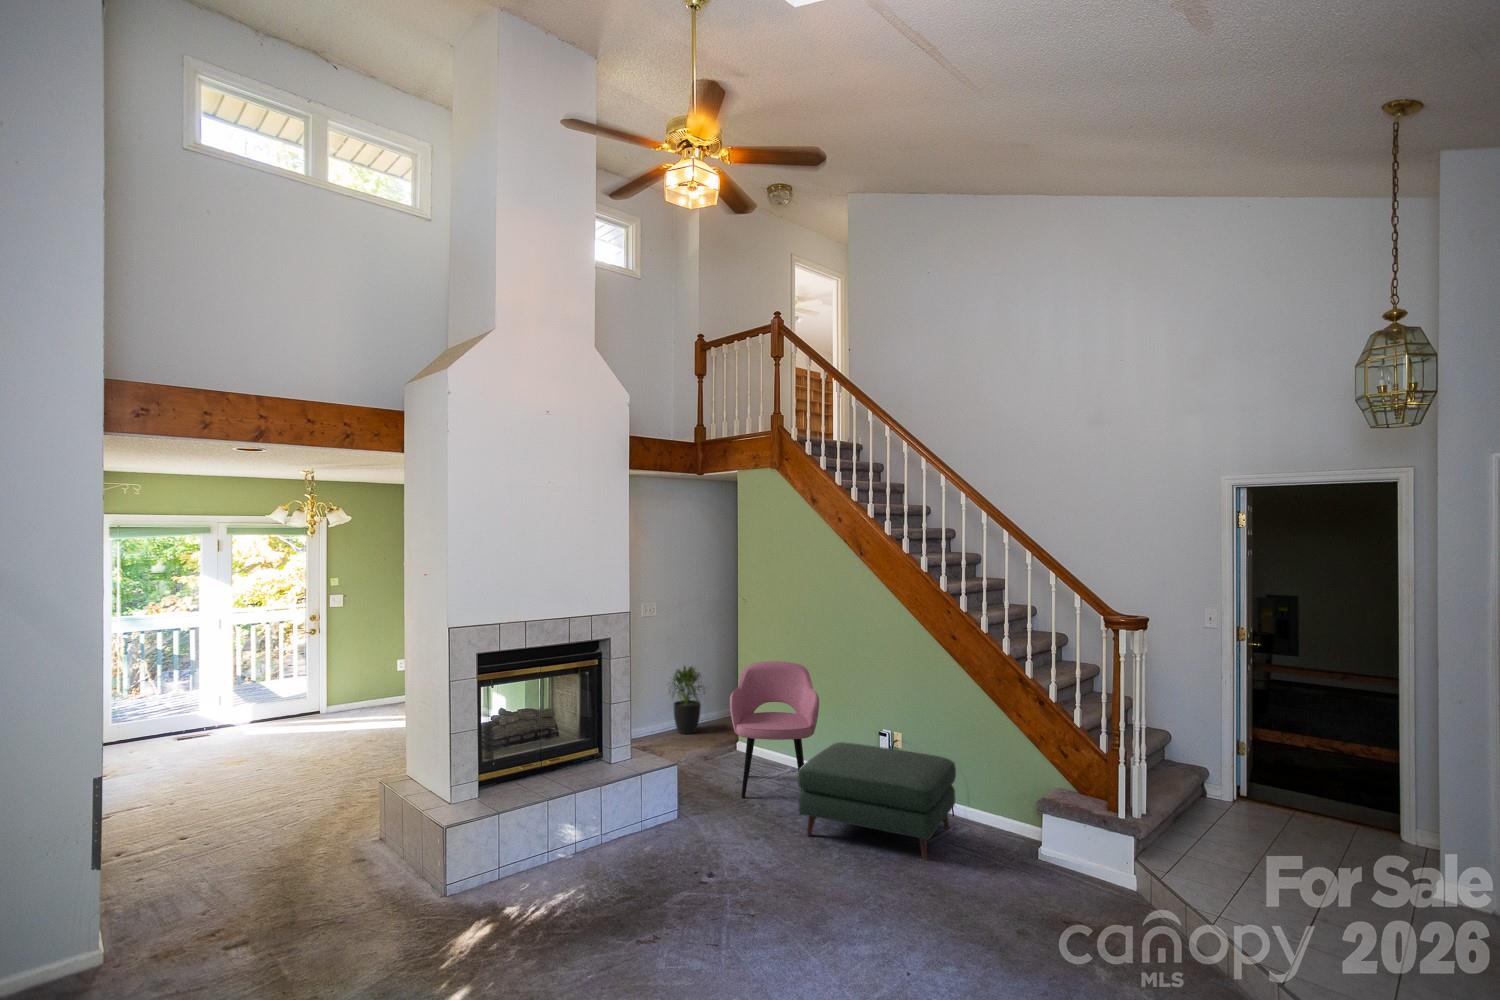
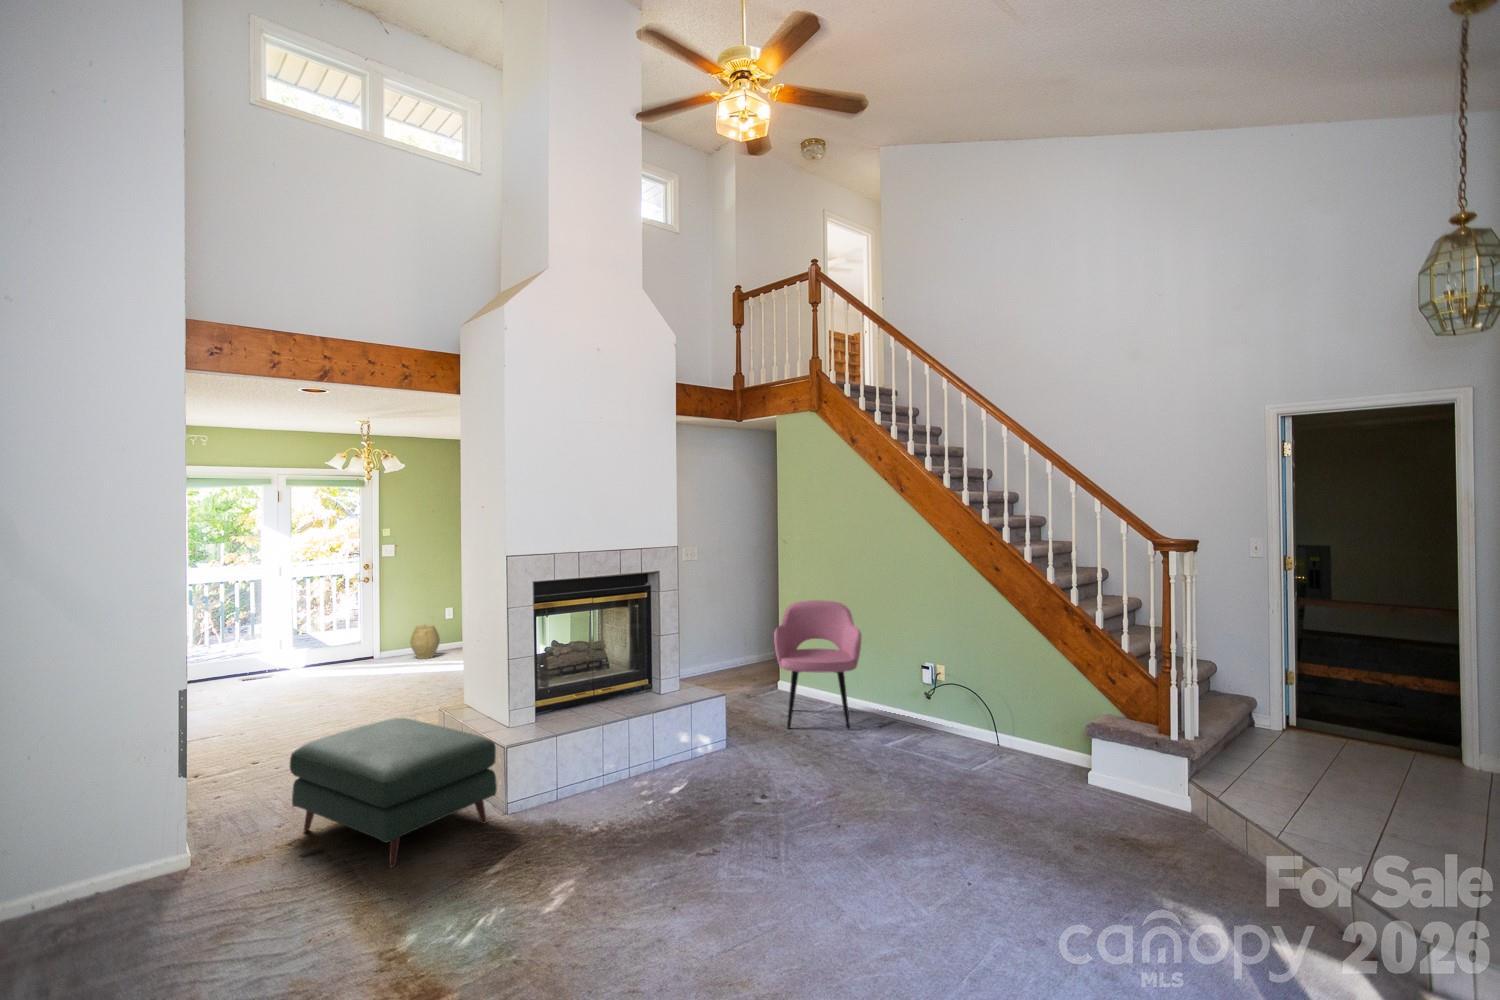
potted plant: present [668,666,705,734] -> none [709,608,752,675]
woven basket: none [347,676,379,714] -> present [410,625,440,659]
ottoman: present [798,742,956,861] -> present [290,718,497,867]

